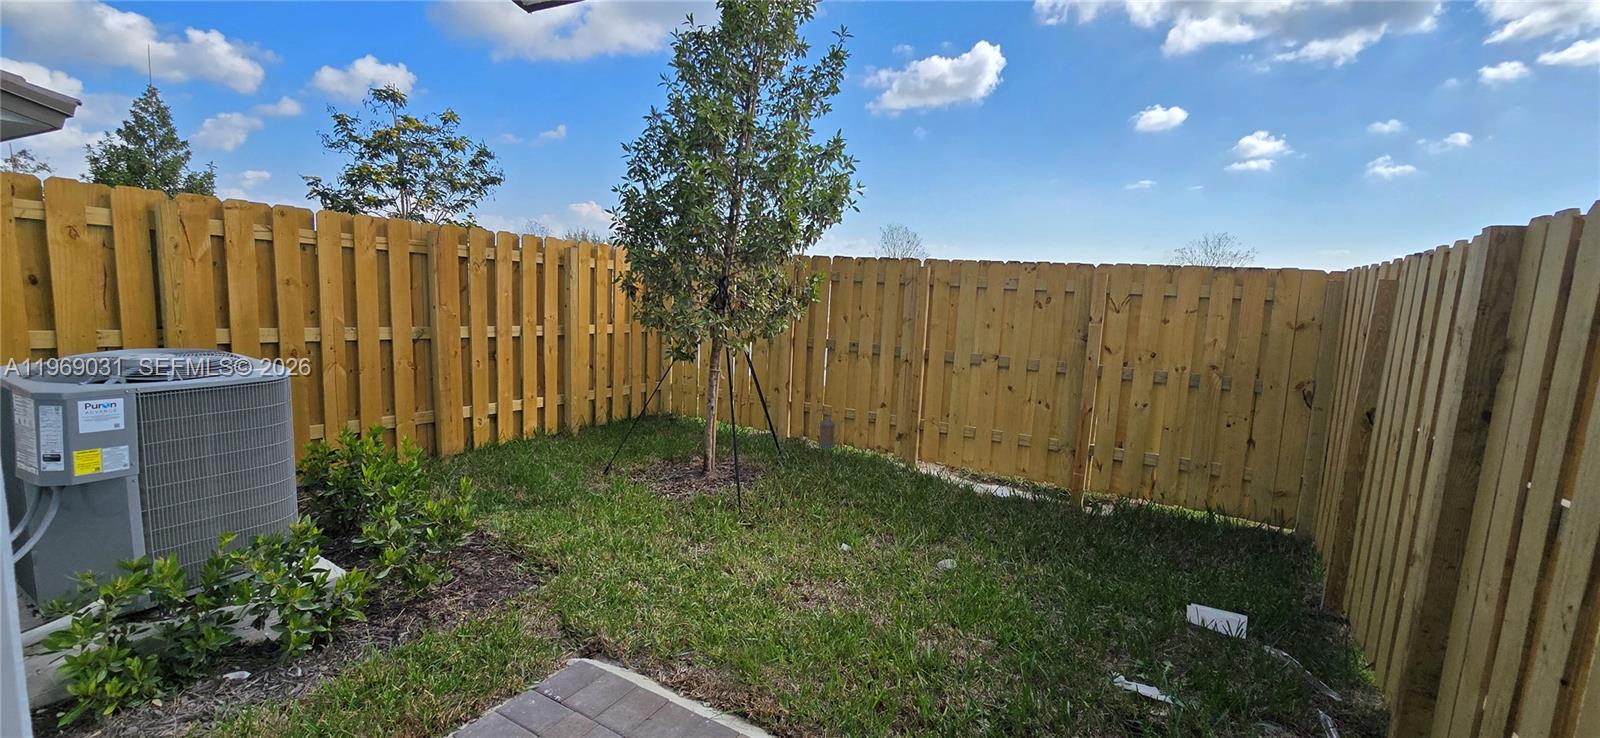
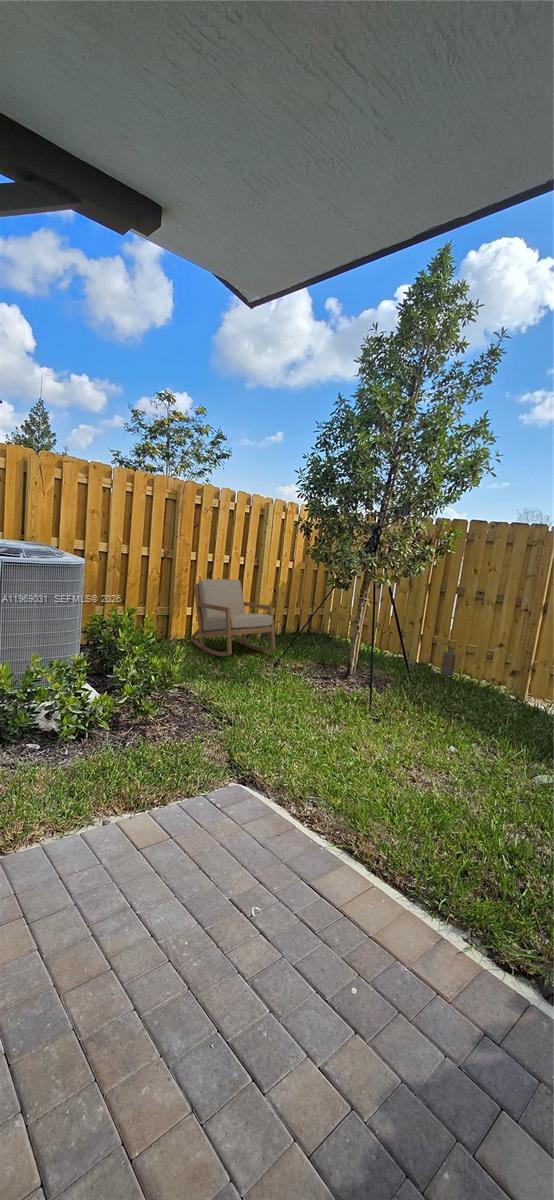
chair: none [467,359,604,473] -> present [190,579,275,656]

